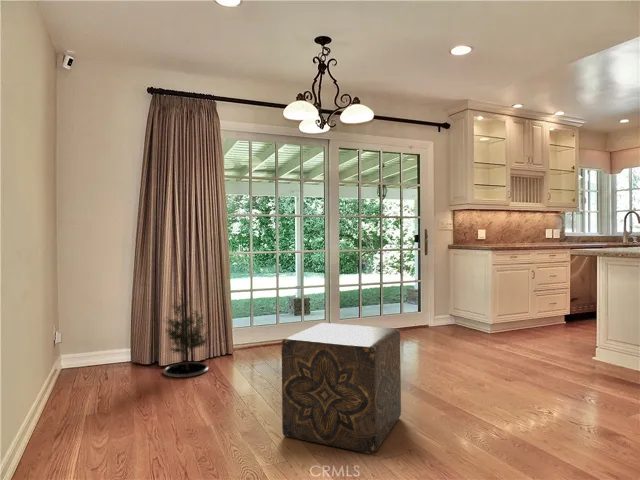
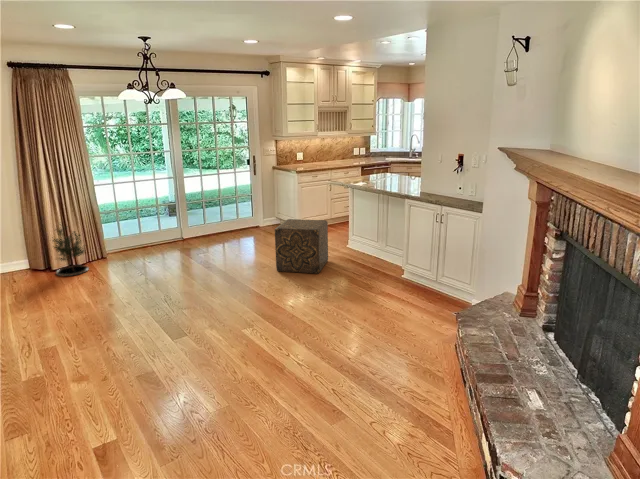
ottoman: present [281,323,401,454] -> present [275,219,328,274]

